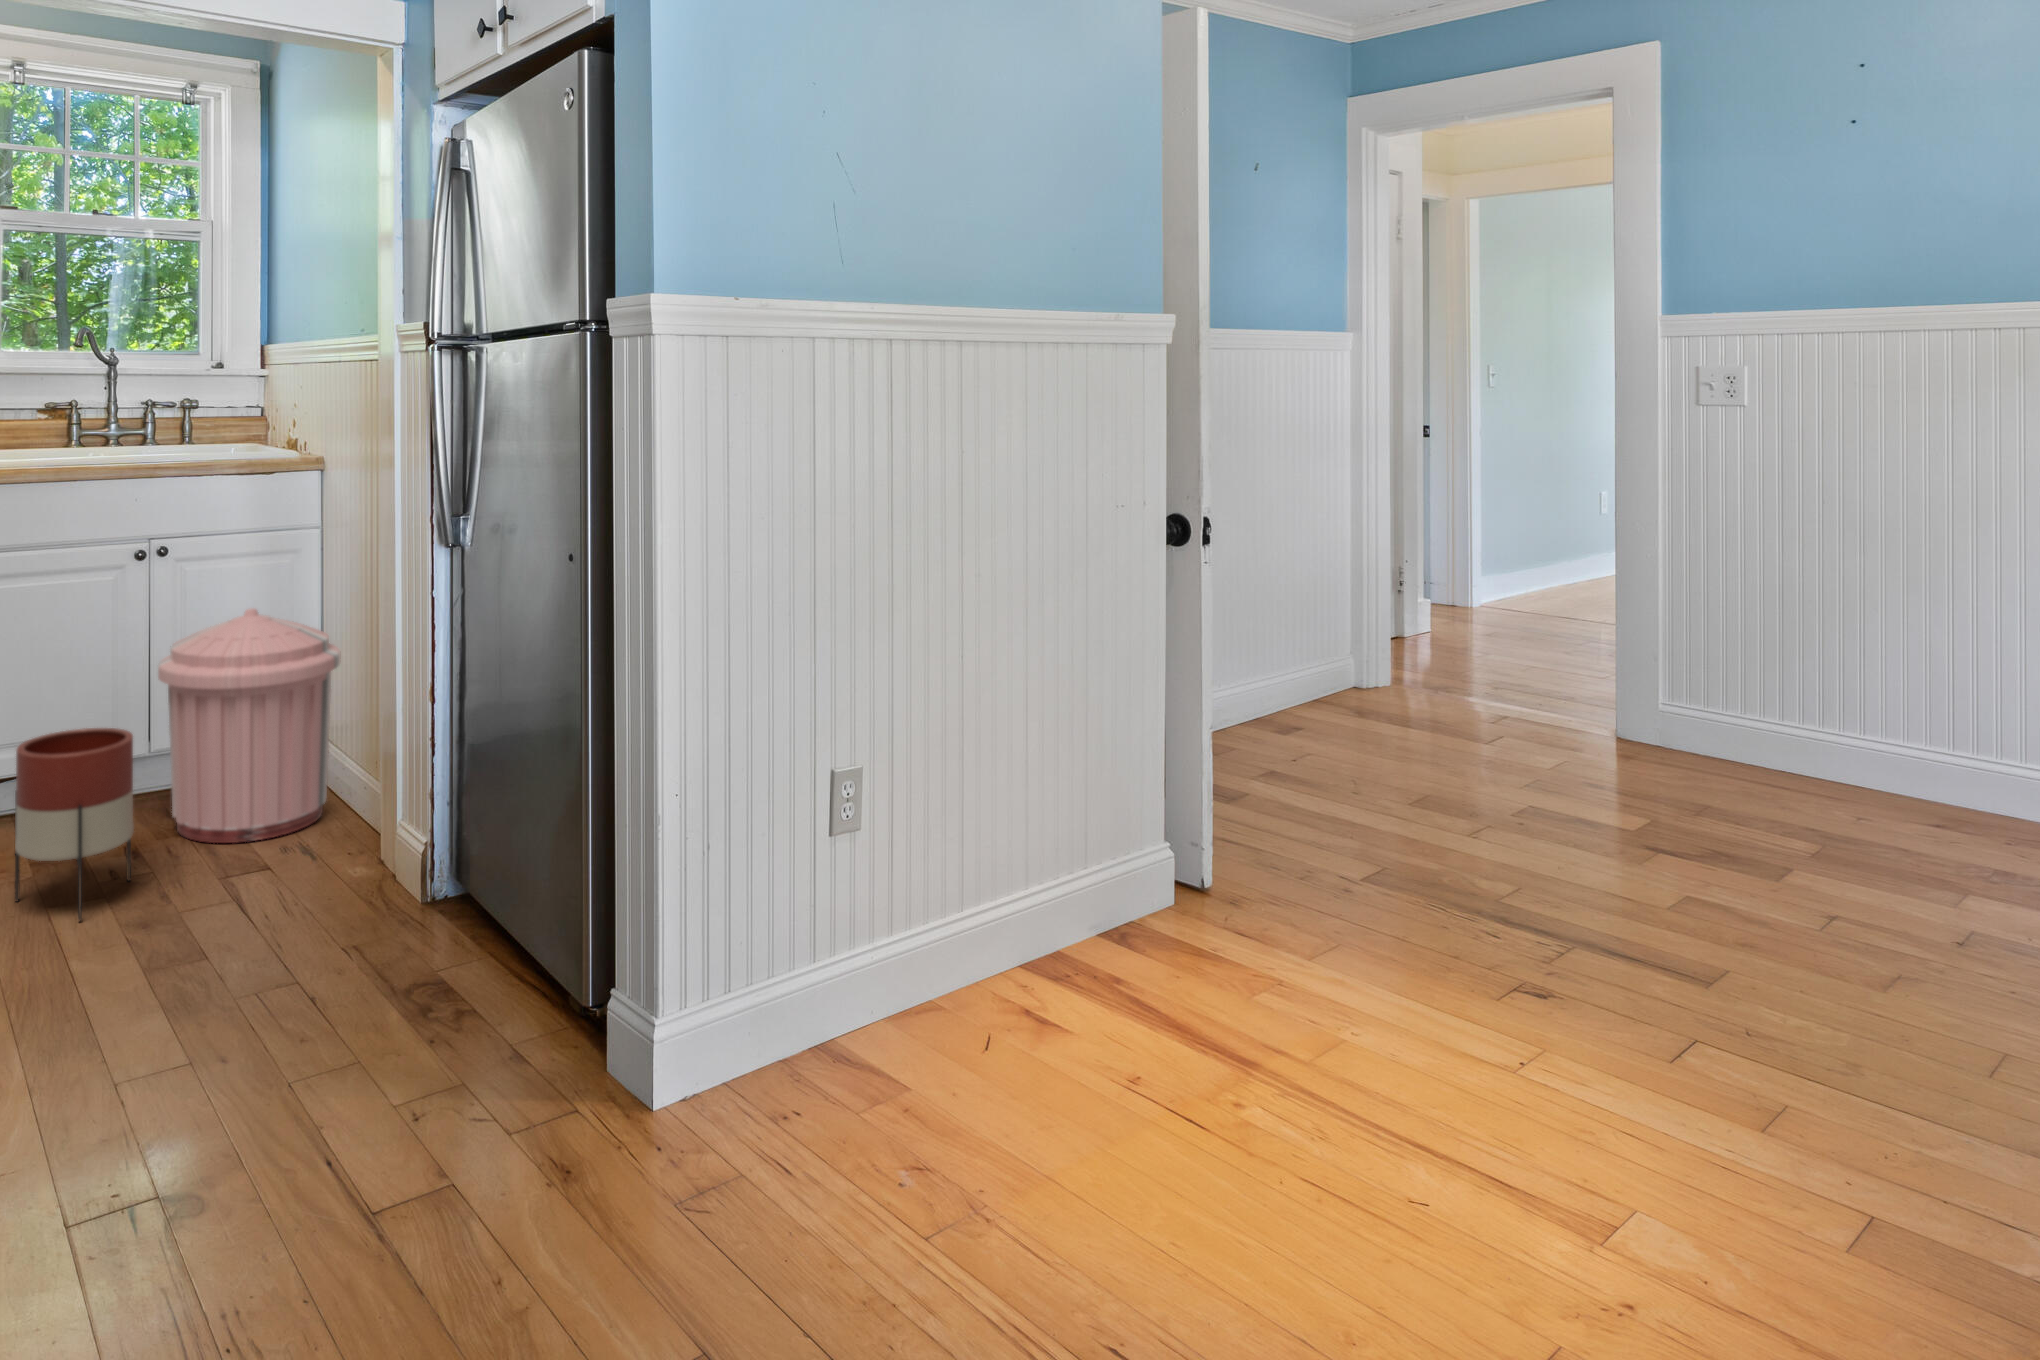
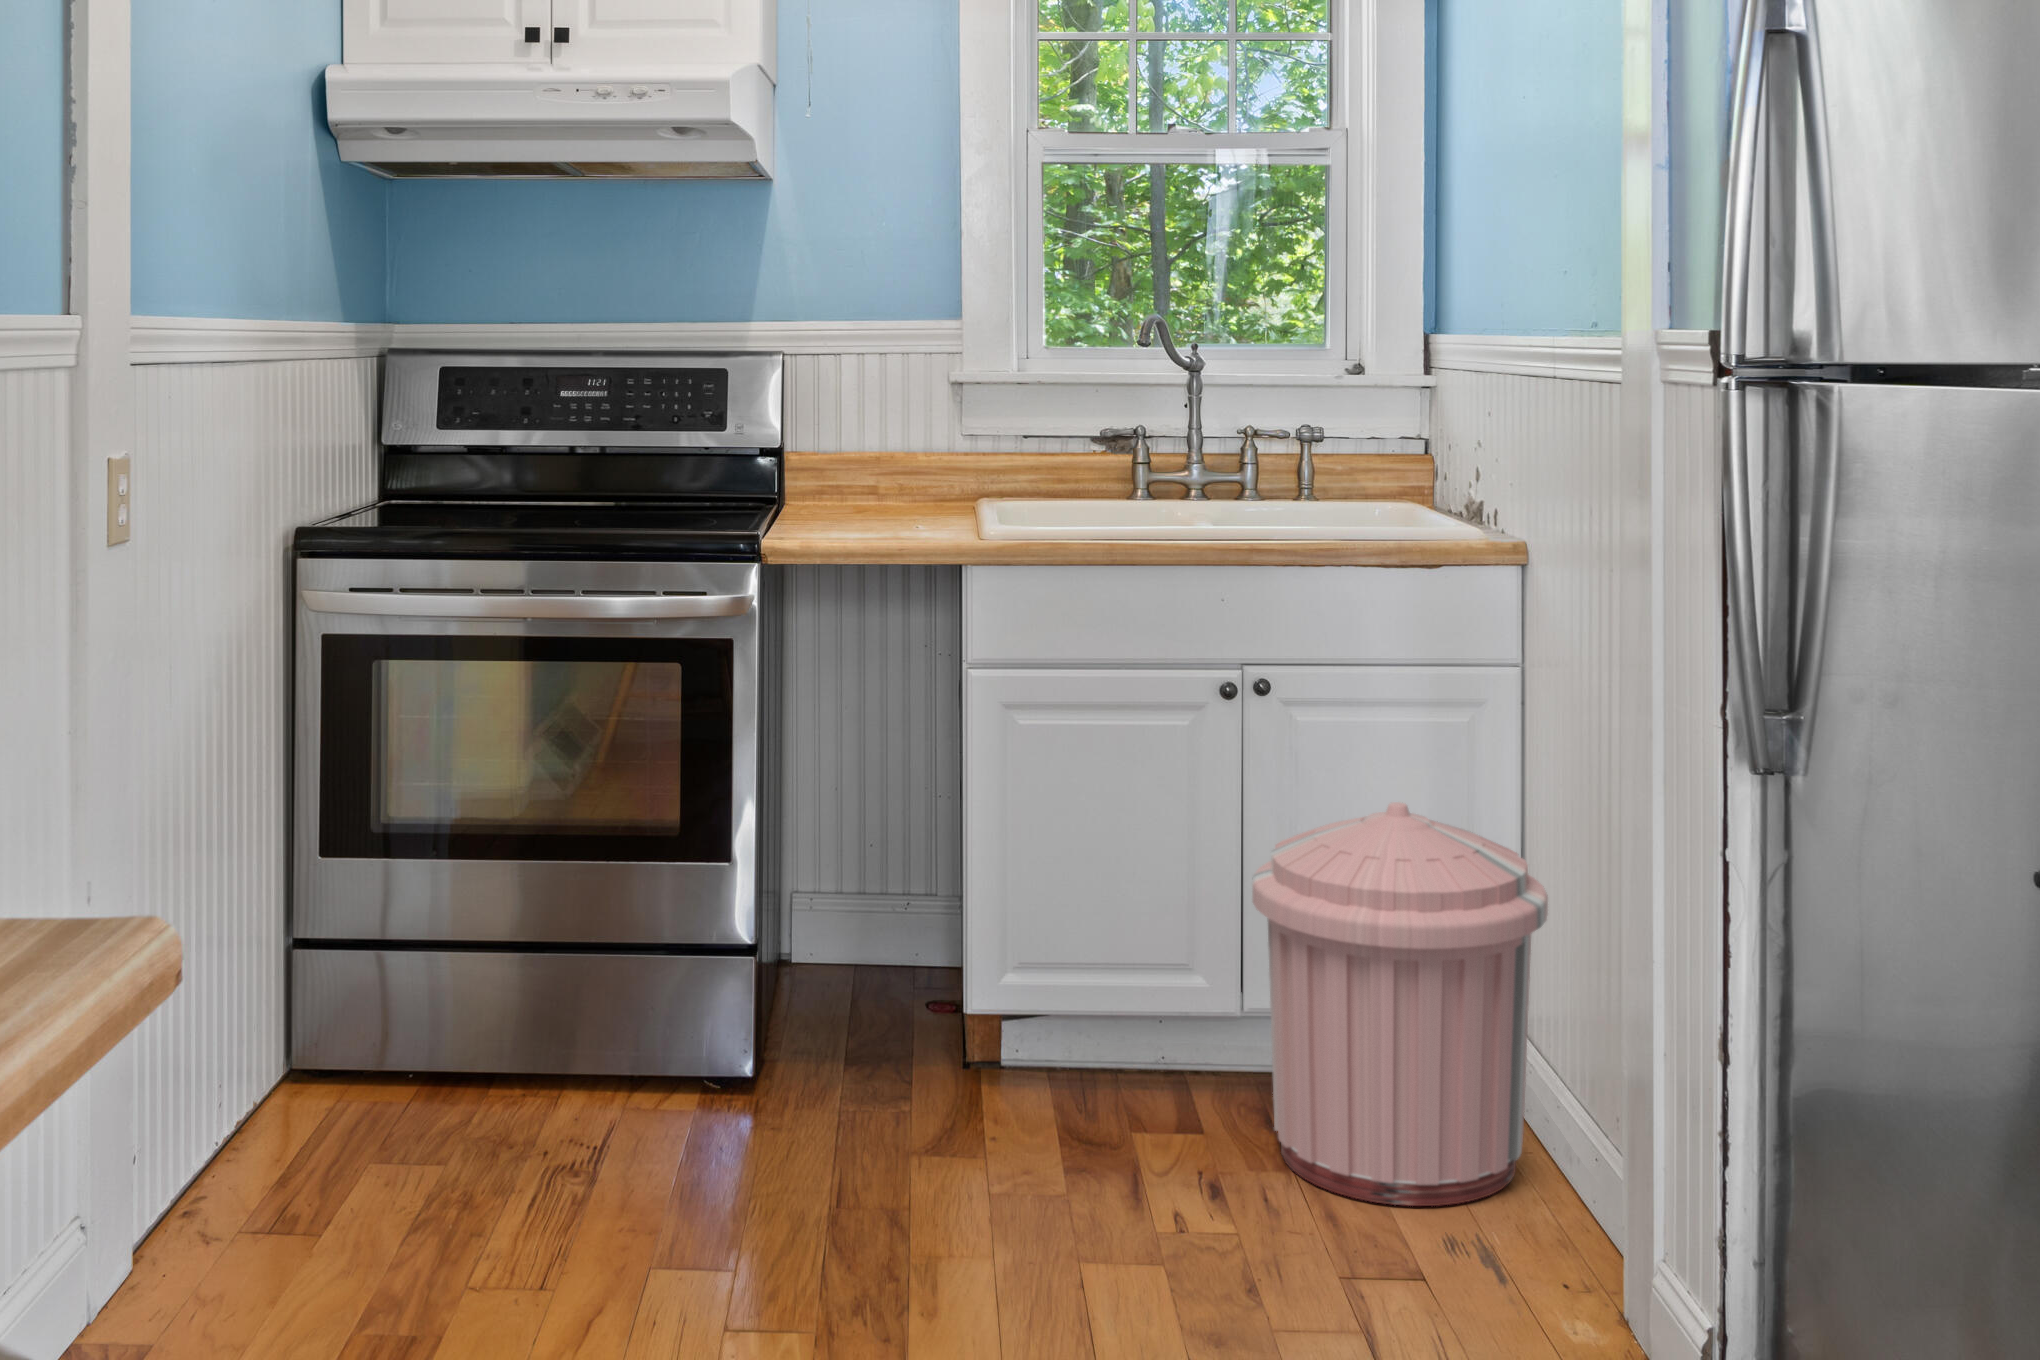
planter: present [15,728,134,921] -> none [1041,978,1208,1302]

